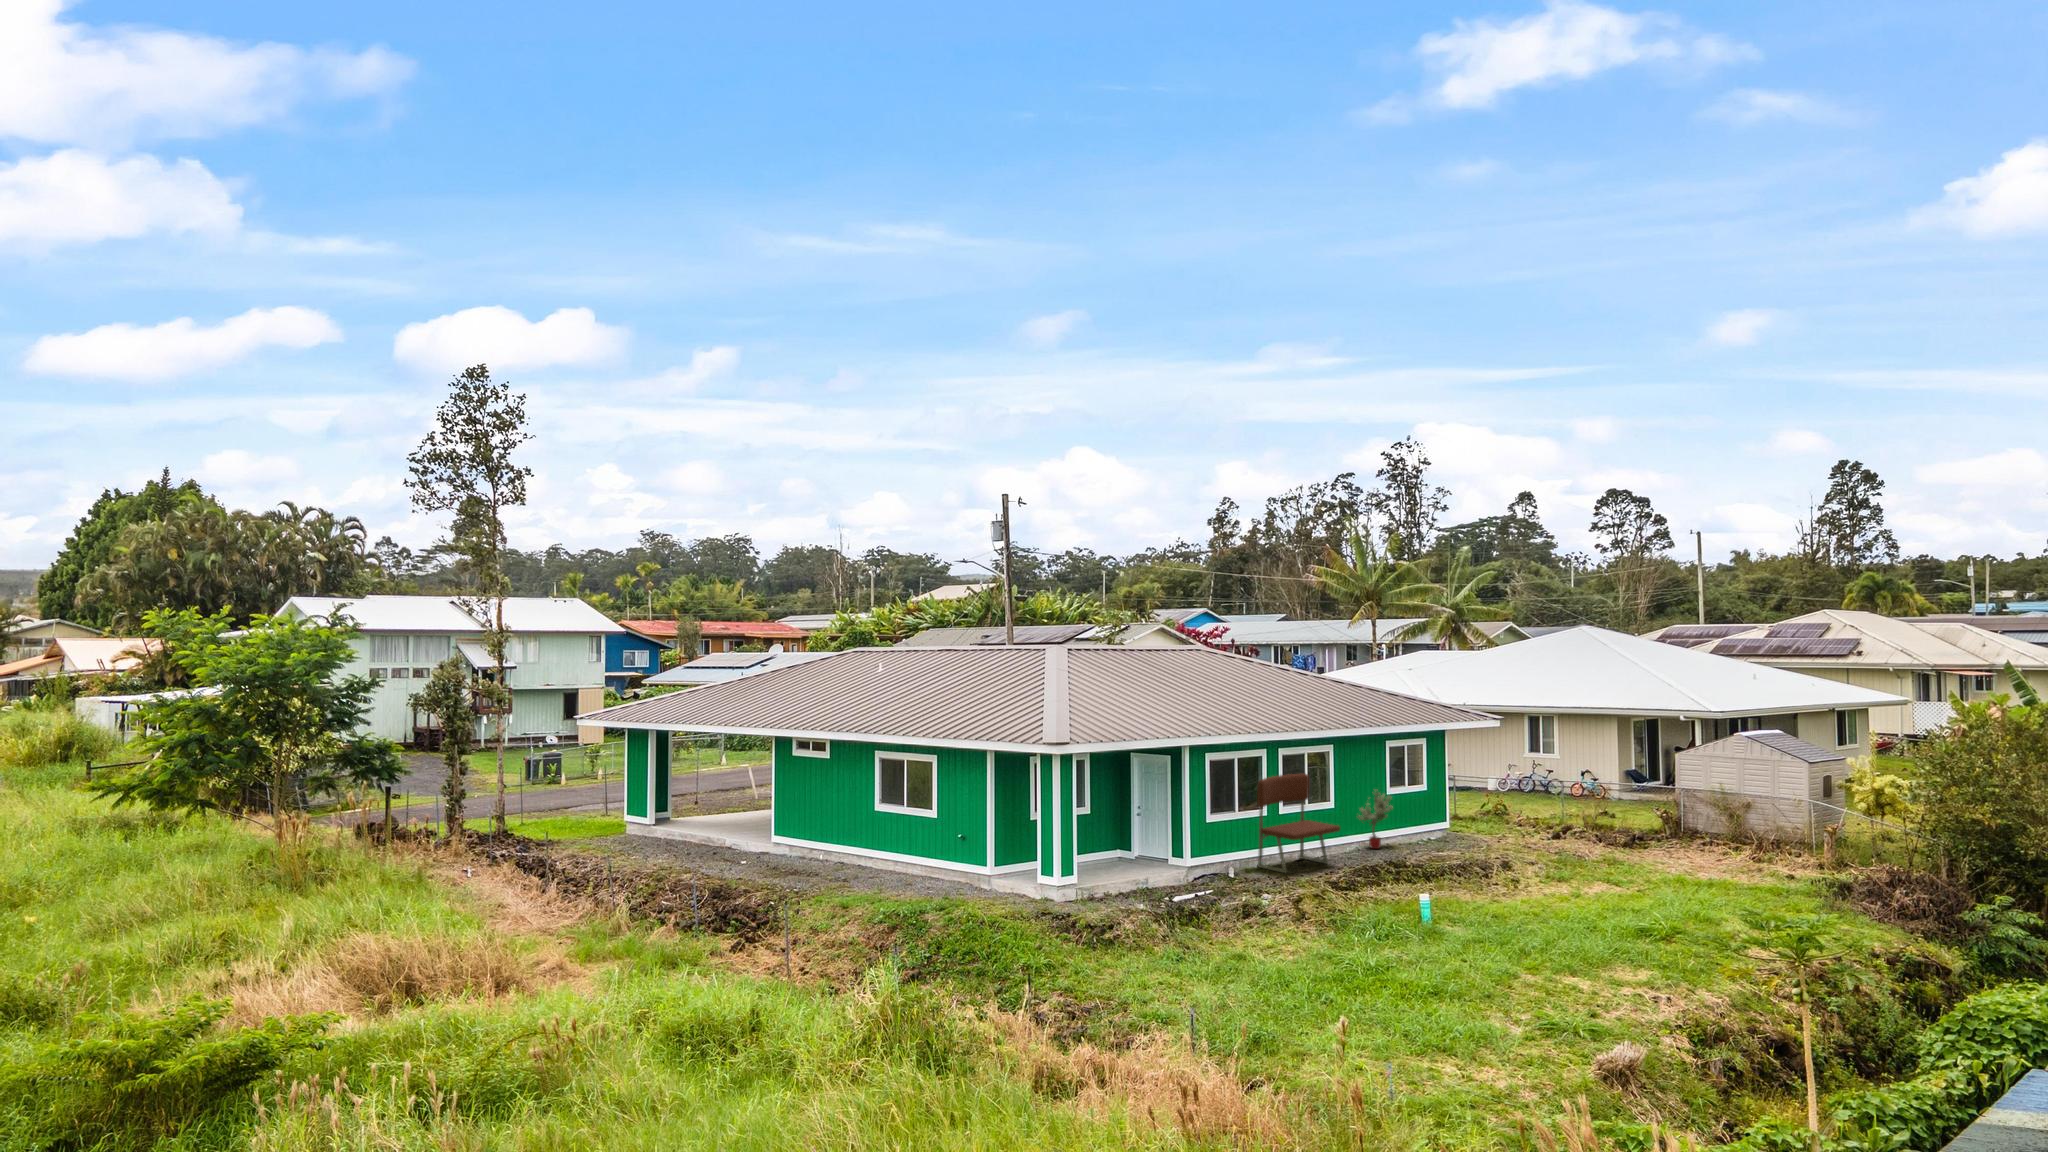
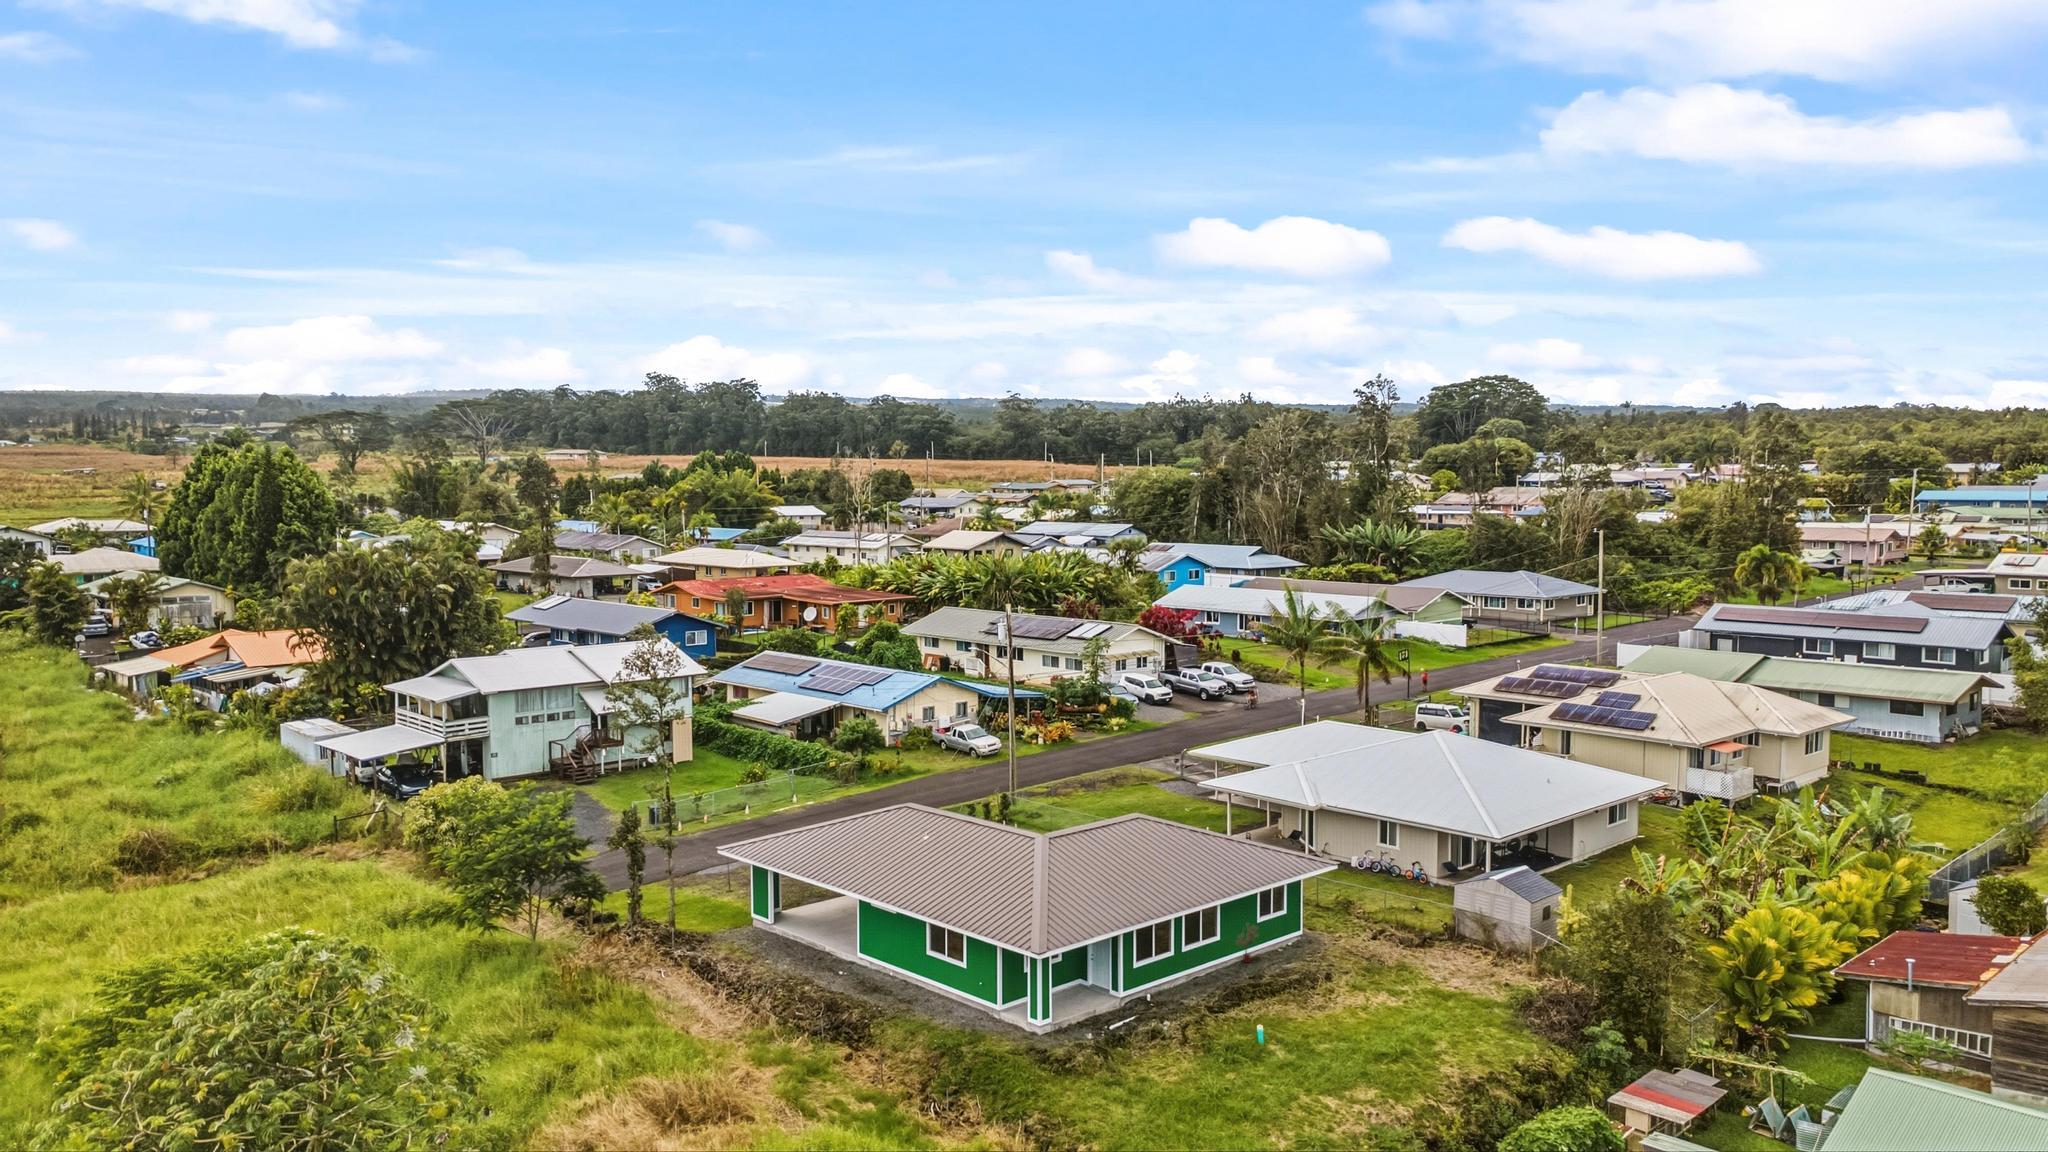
bench: present [1257,774,1340,873] -> none [1167,923,1220,994]

